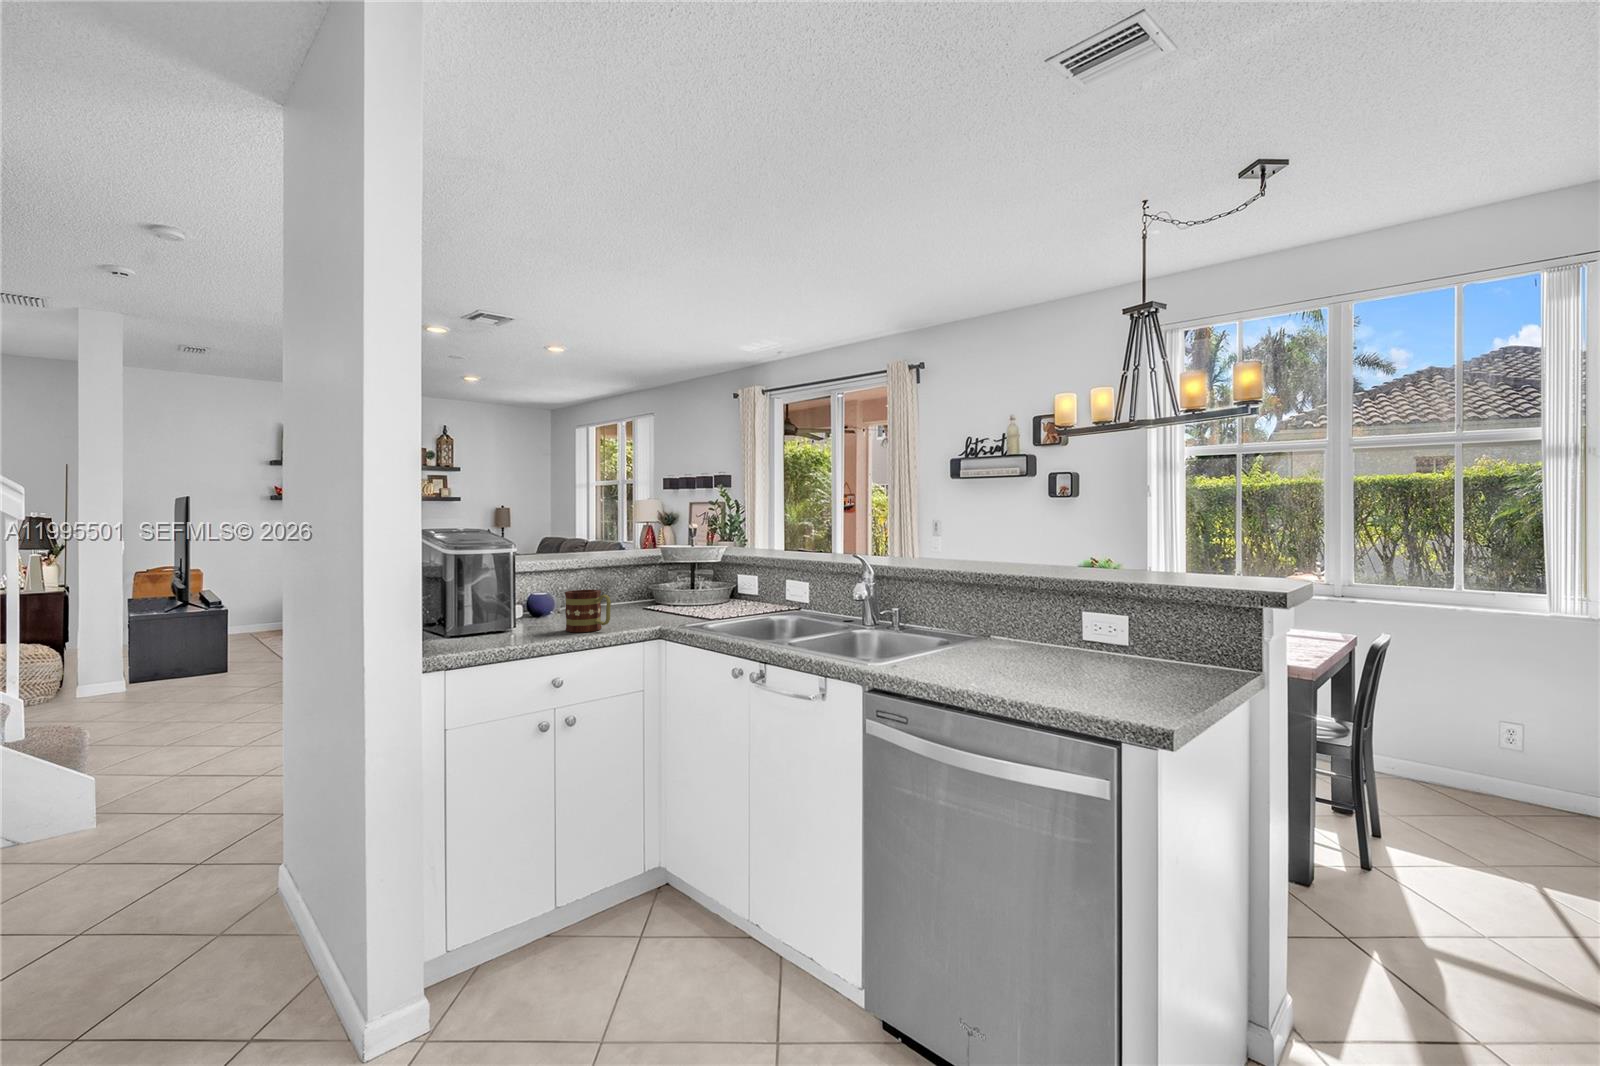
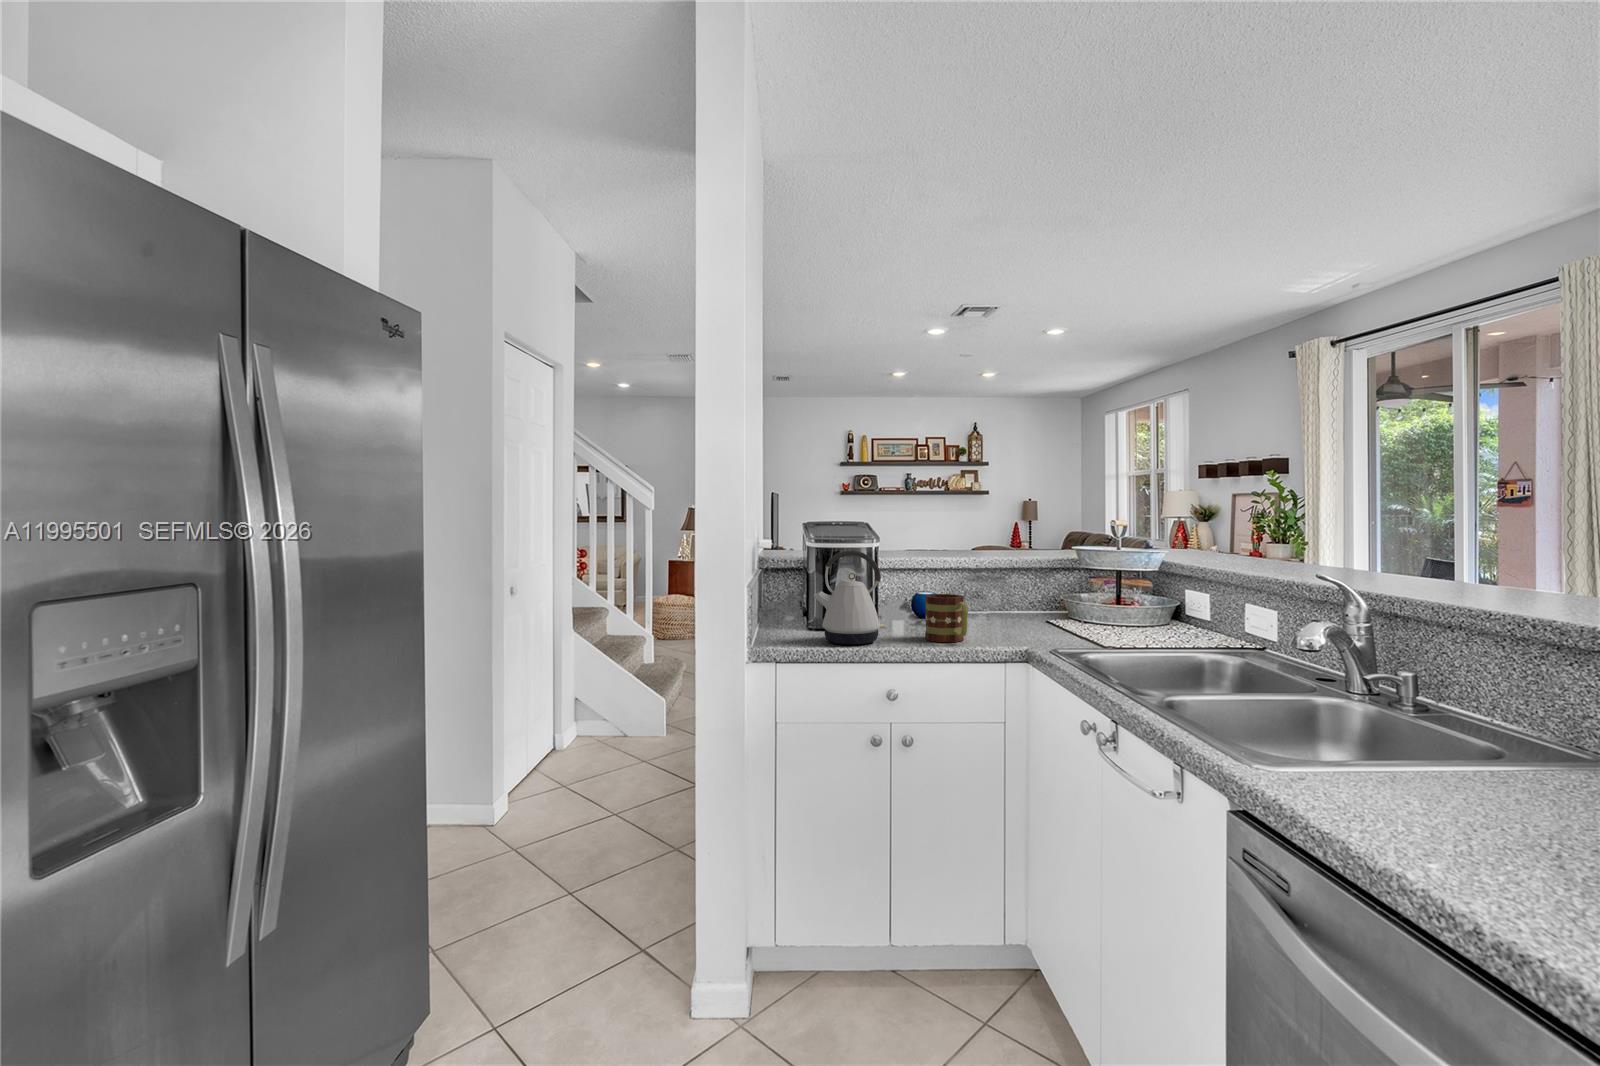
kettle: none [464,554,534,645] -> present [814,550,885,645]

